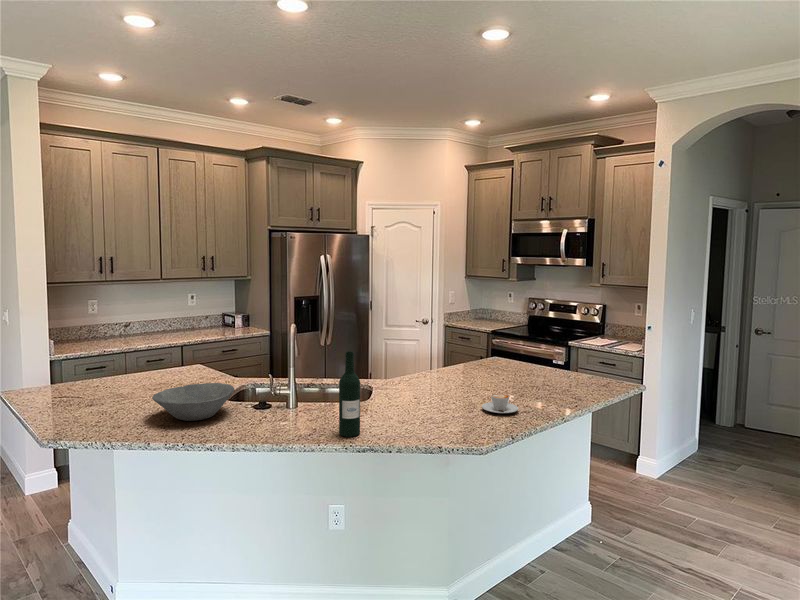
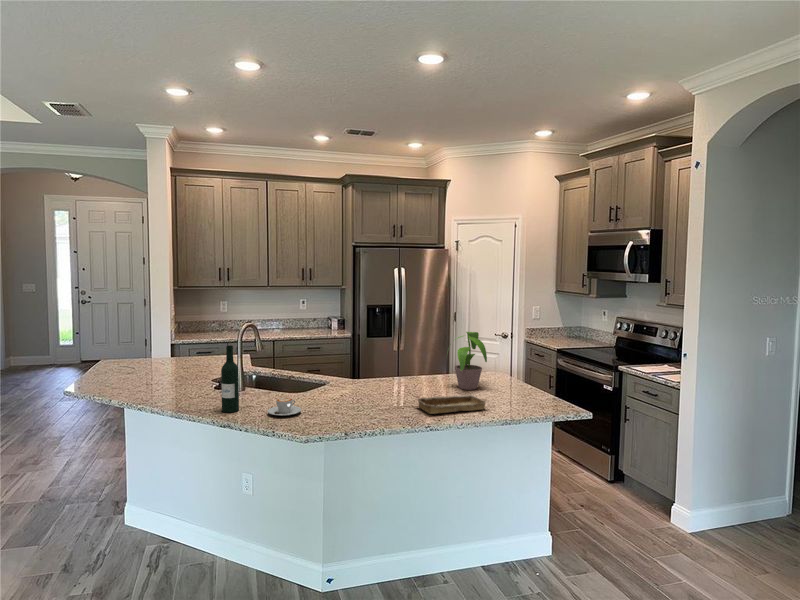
potted plant: none [488,317,537,377] -> present [447,332,487,390]
tray: none [520,381,582,404] -> present [417,395,486,414]
bowl: present [152,383,234,421] -> none [136,364,197,389]
coffee cup: present [482,394,518,413] -> present [268,398,301,416]

